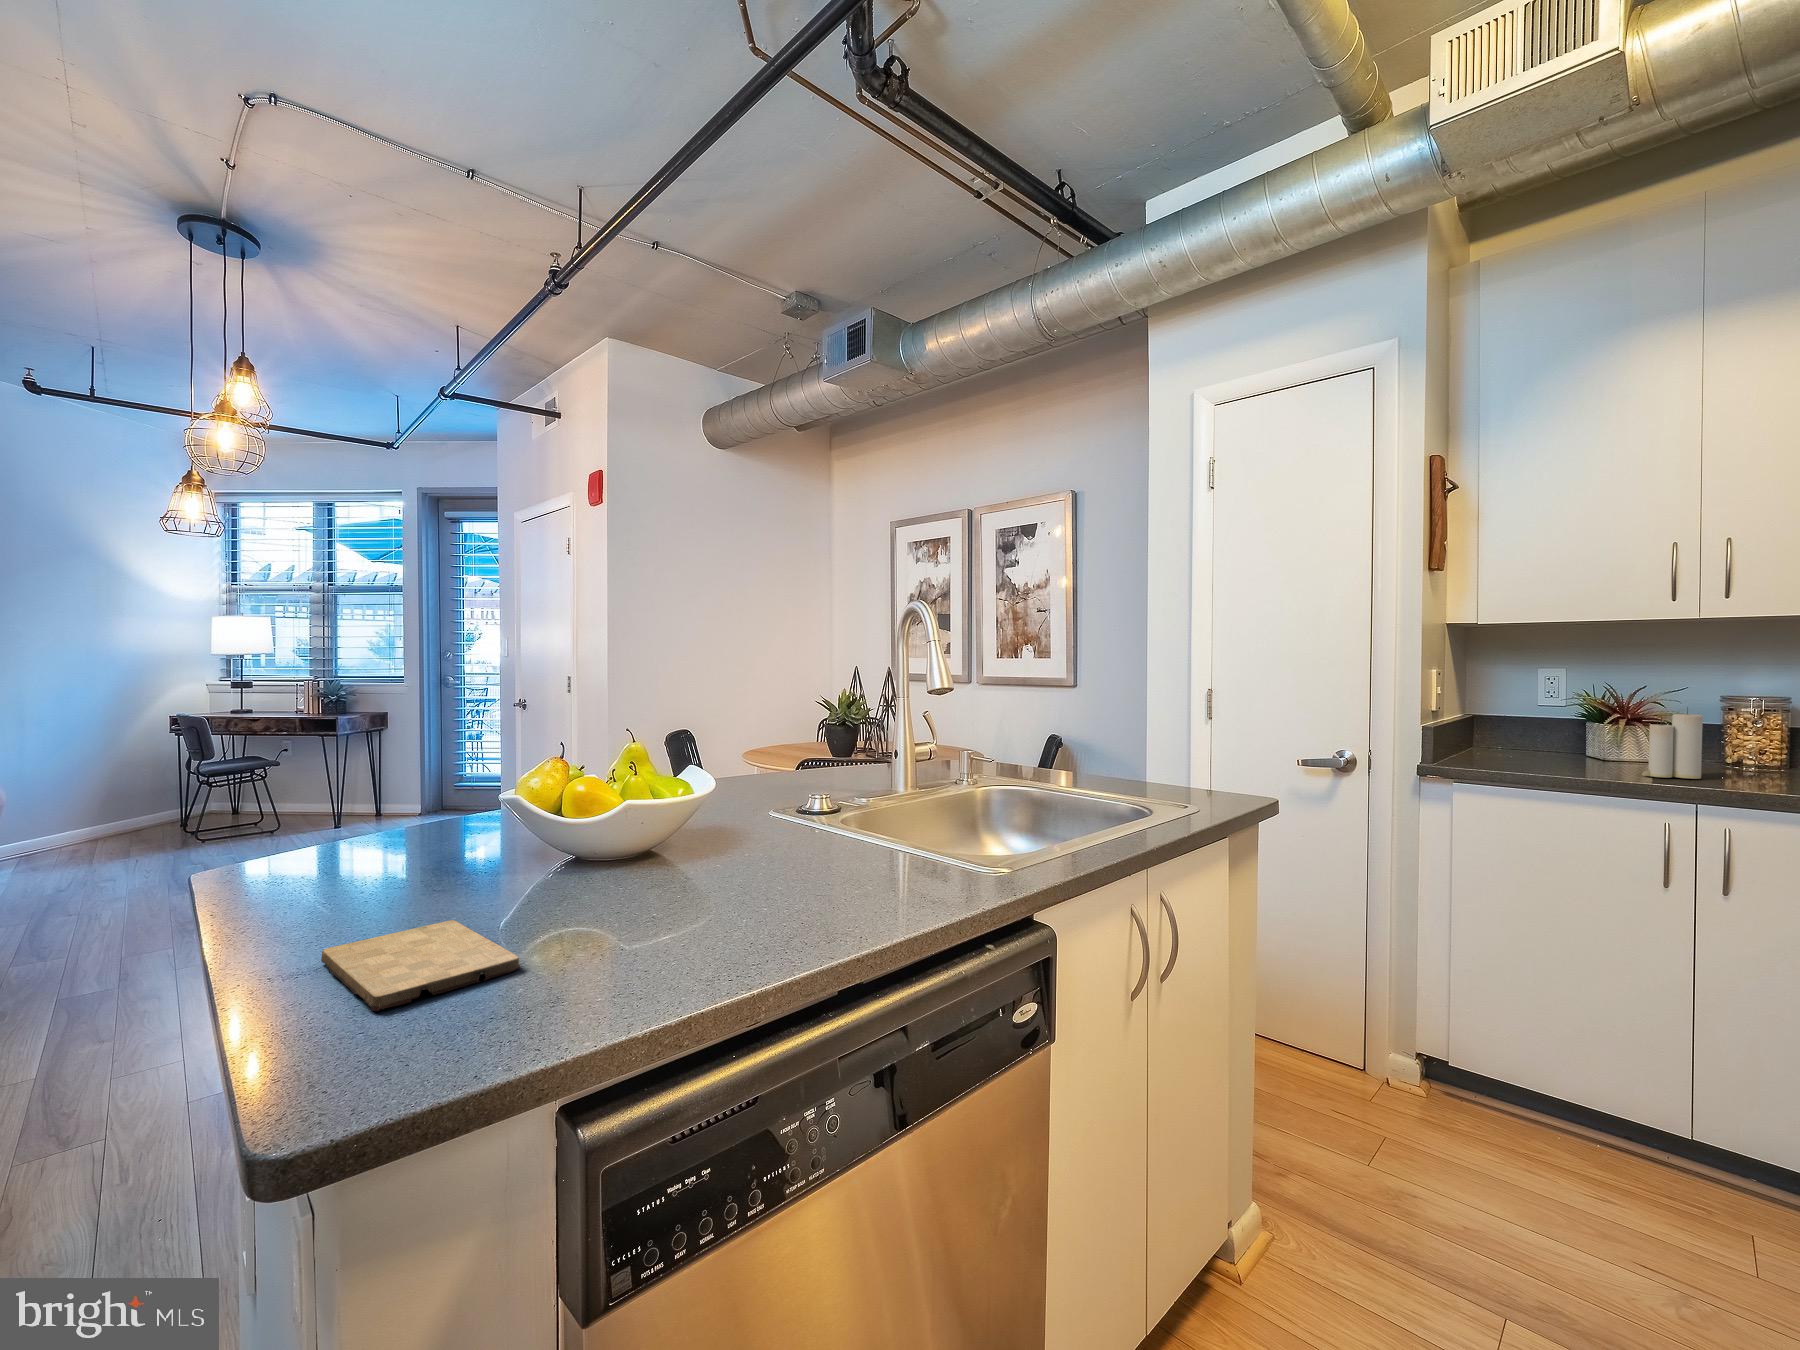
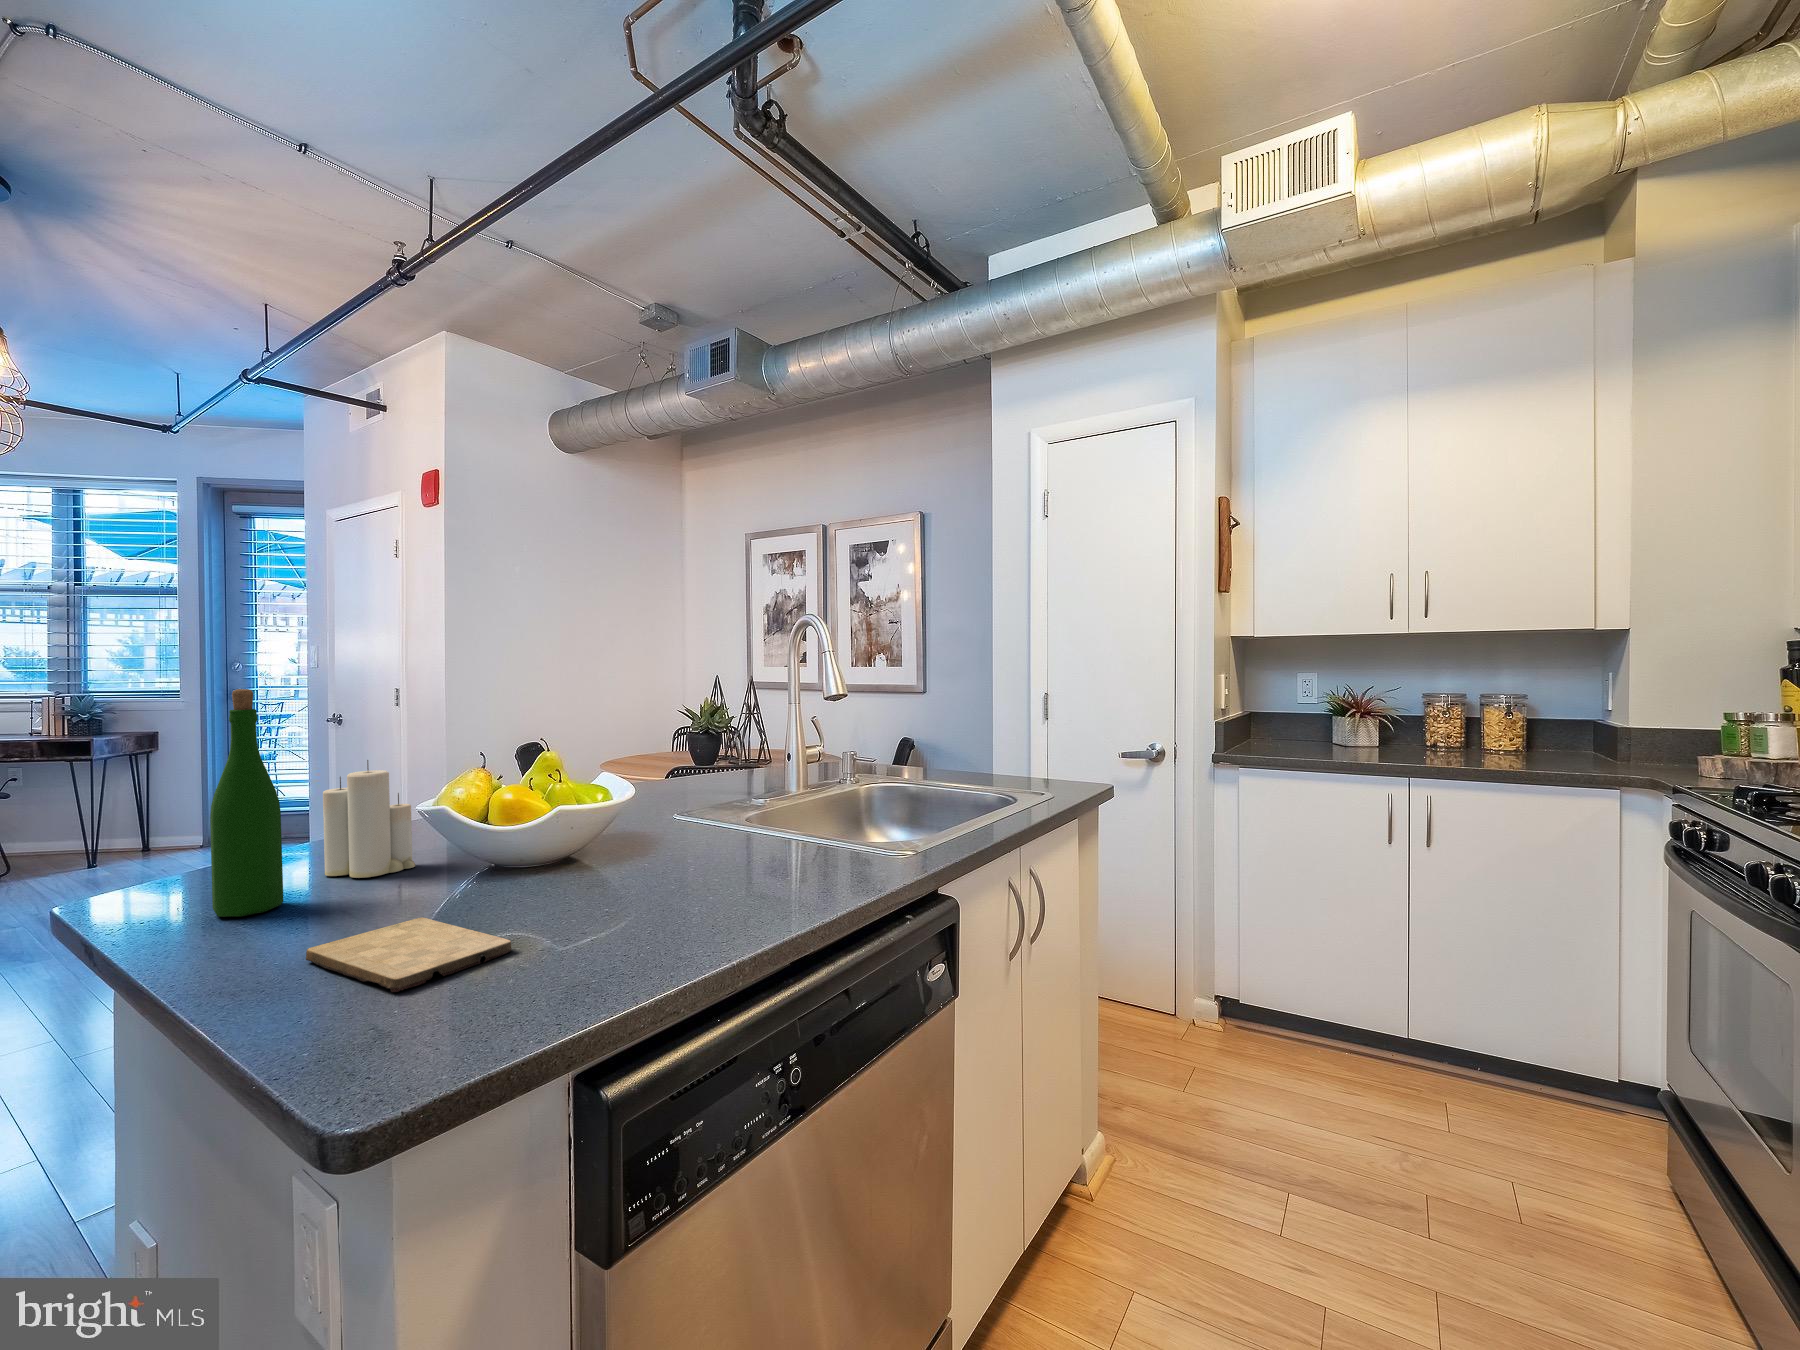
wine bottle: none [280,674,348,904] -> present [210,689,283,917]
candle: present [1642,707,1703,779] -> present [323,760,415,878]

